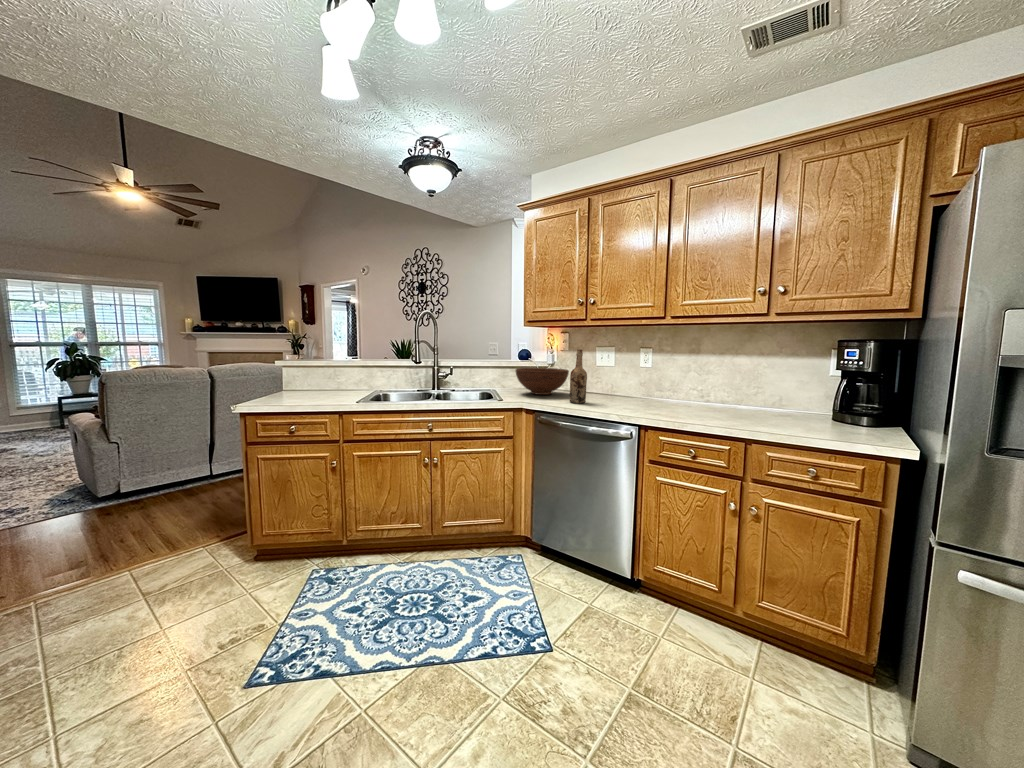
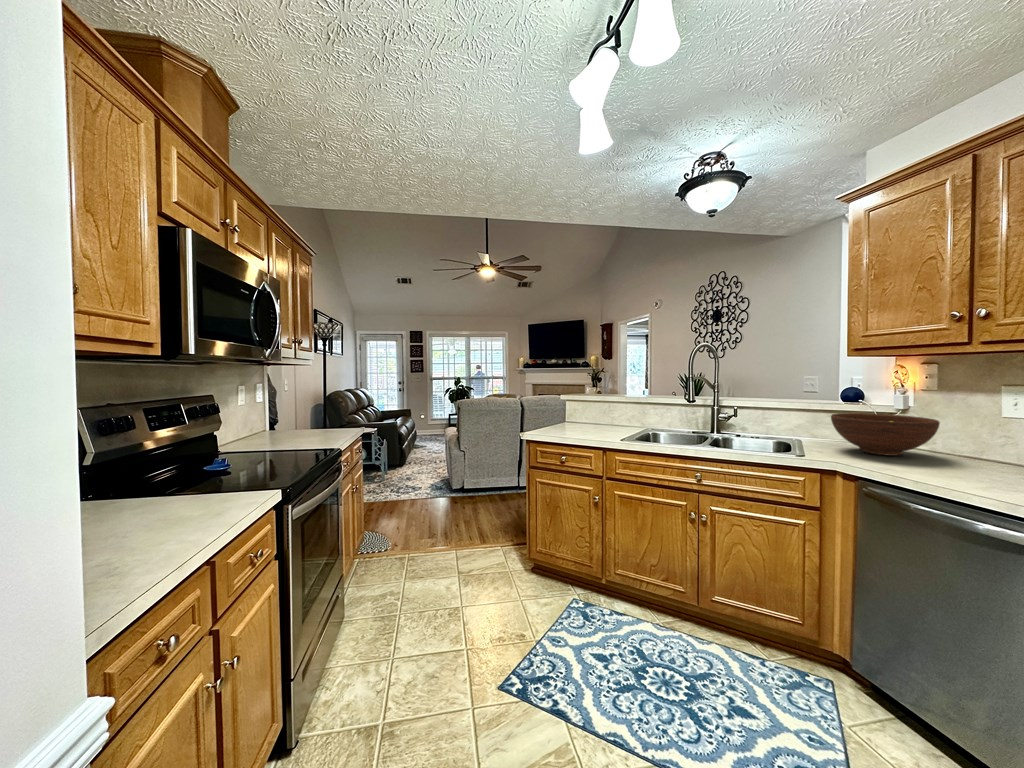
wine bottle: present [570,350,587,403] -> none [936,391,978,479]

